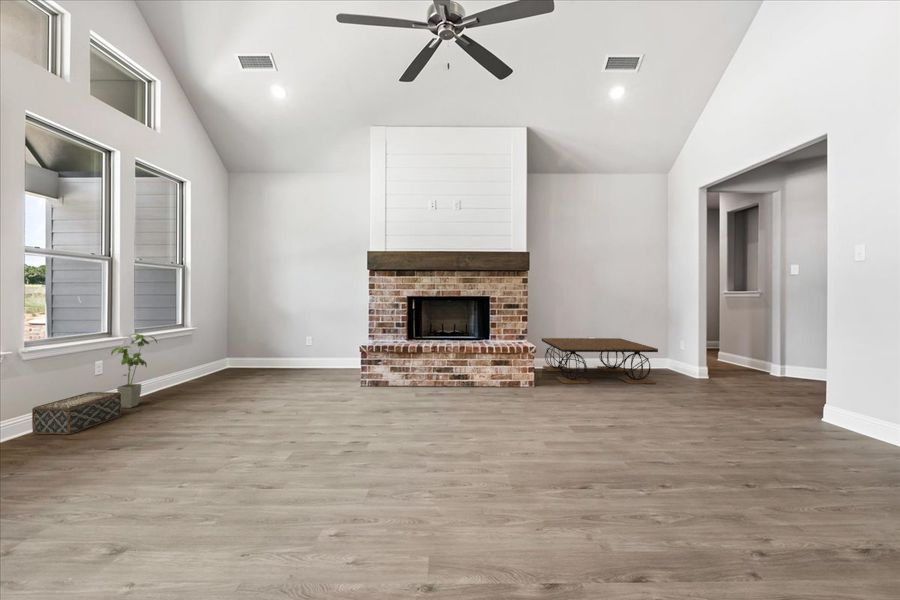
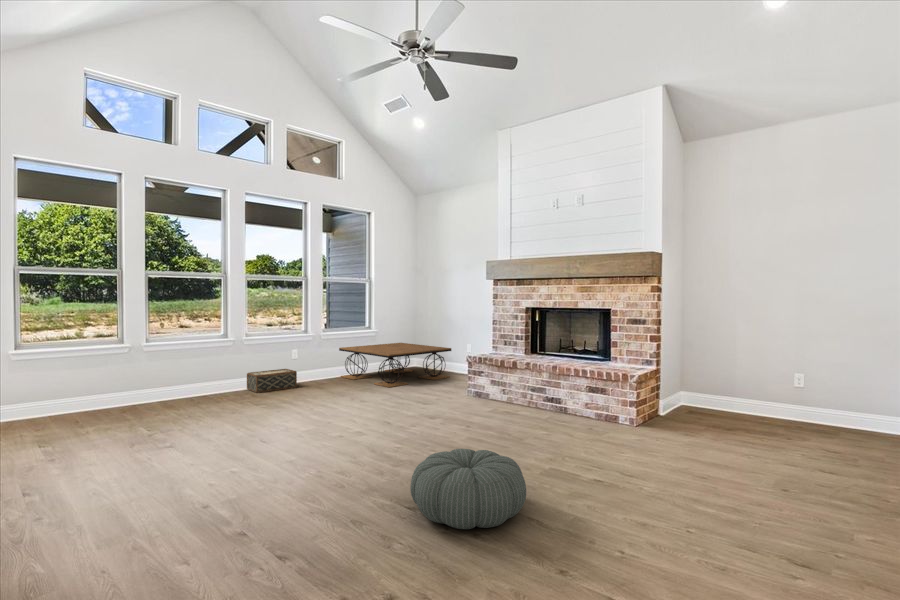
house plant: present [111,334,157,408] -> none [300,331,328,384]
coffee table: present [542,338,658,384] -> present [339,343,451,388]
pouf: none [556,416,660,482] -> present [410,449,526,529]

